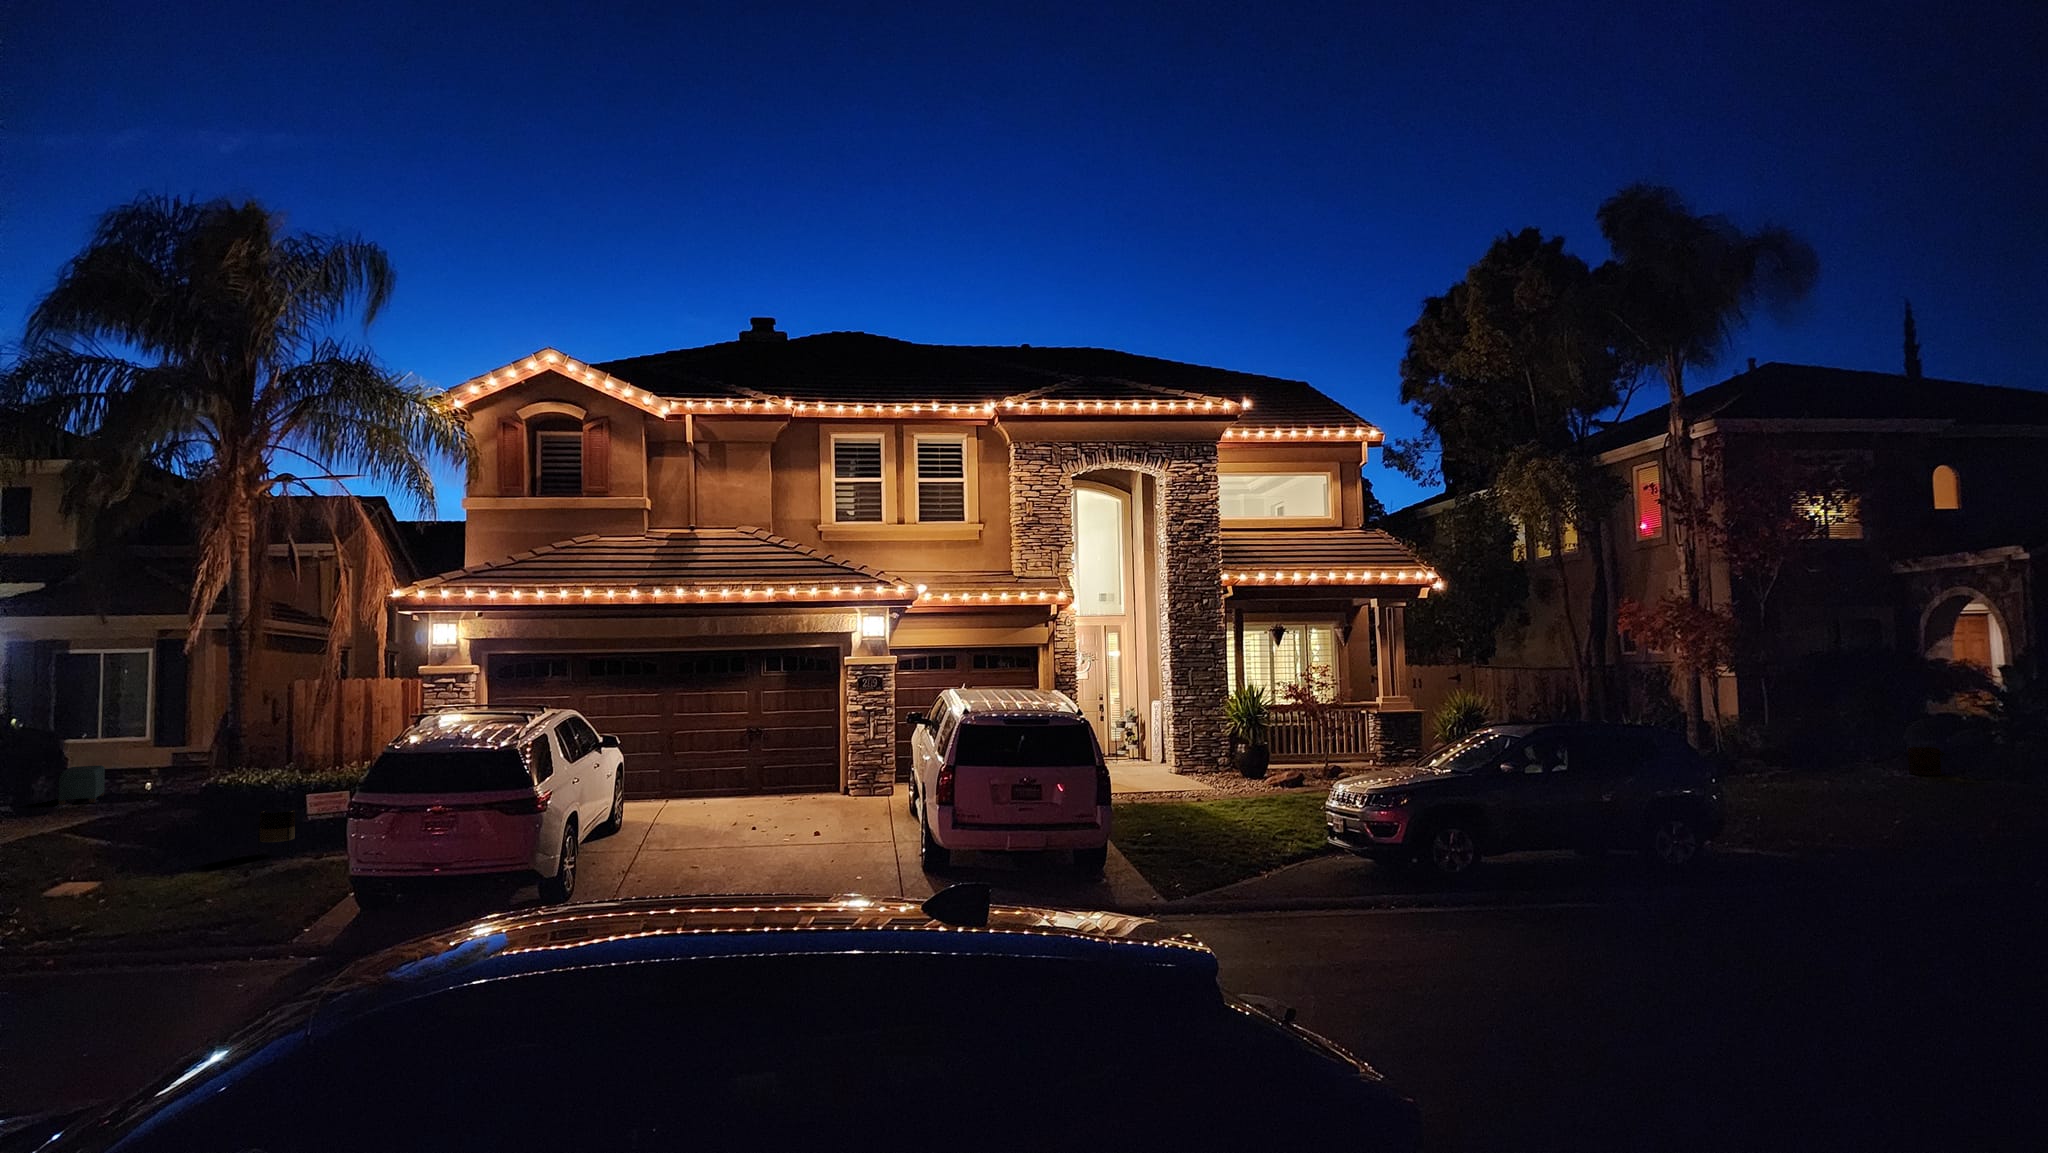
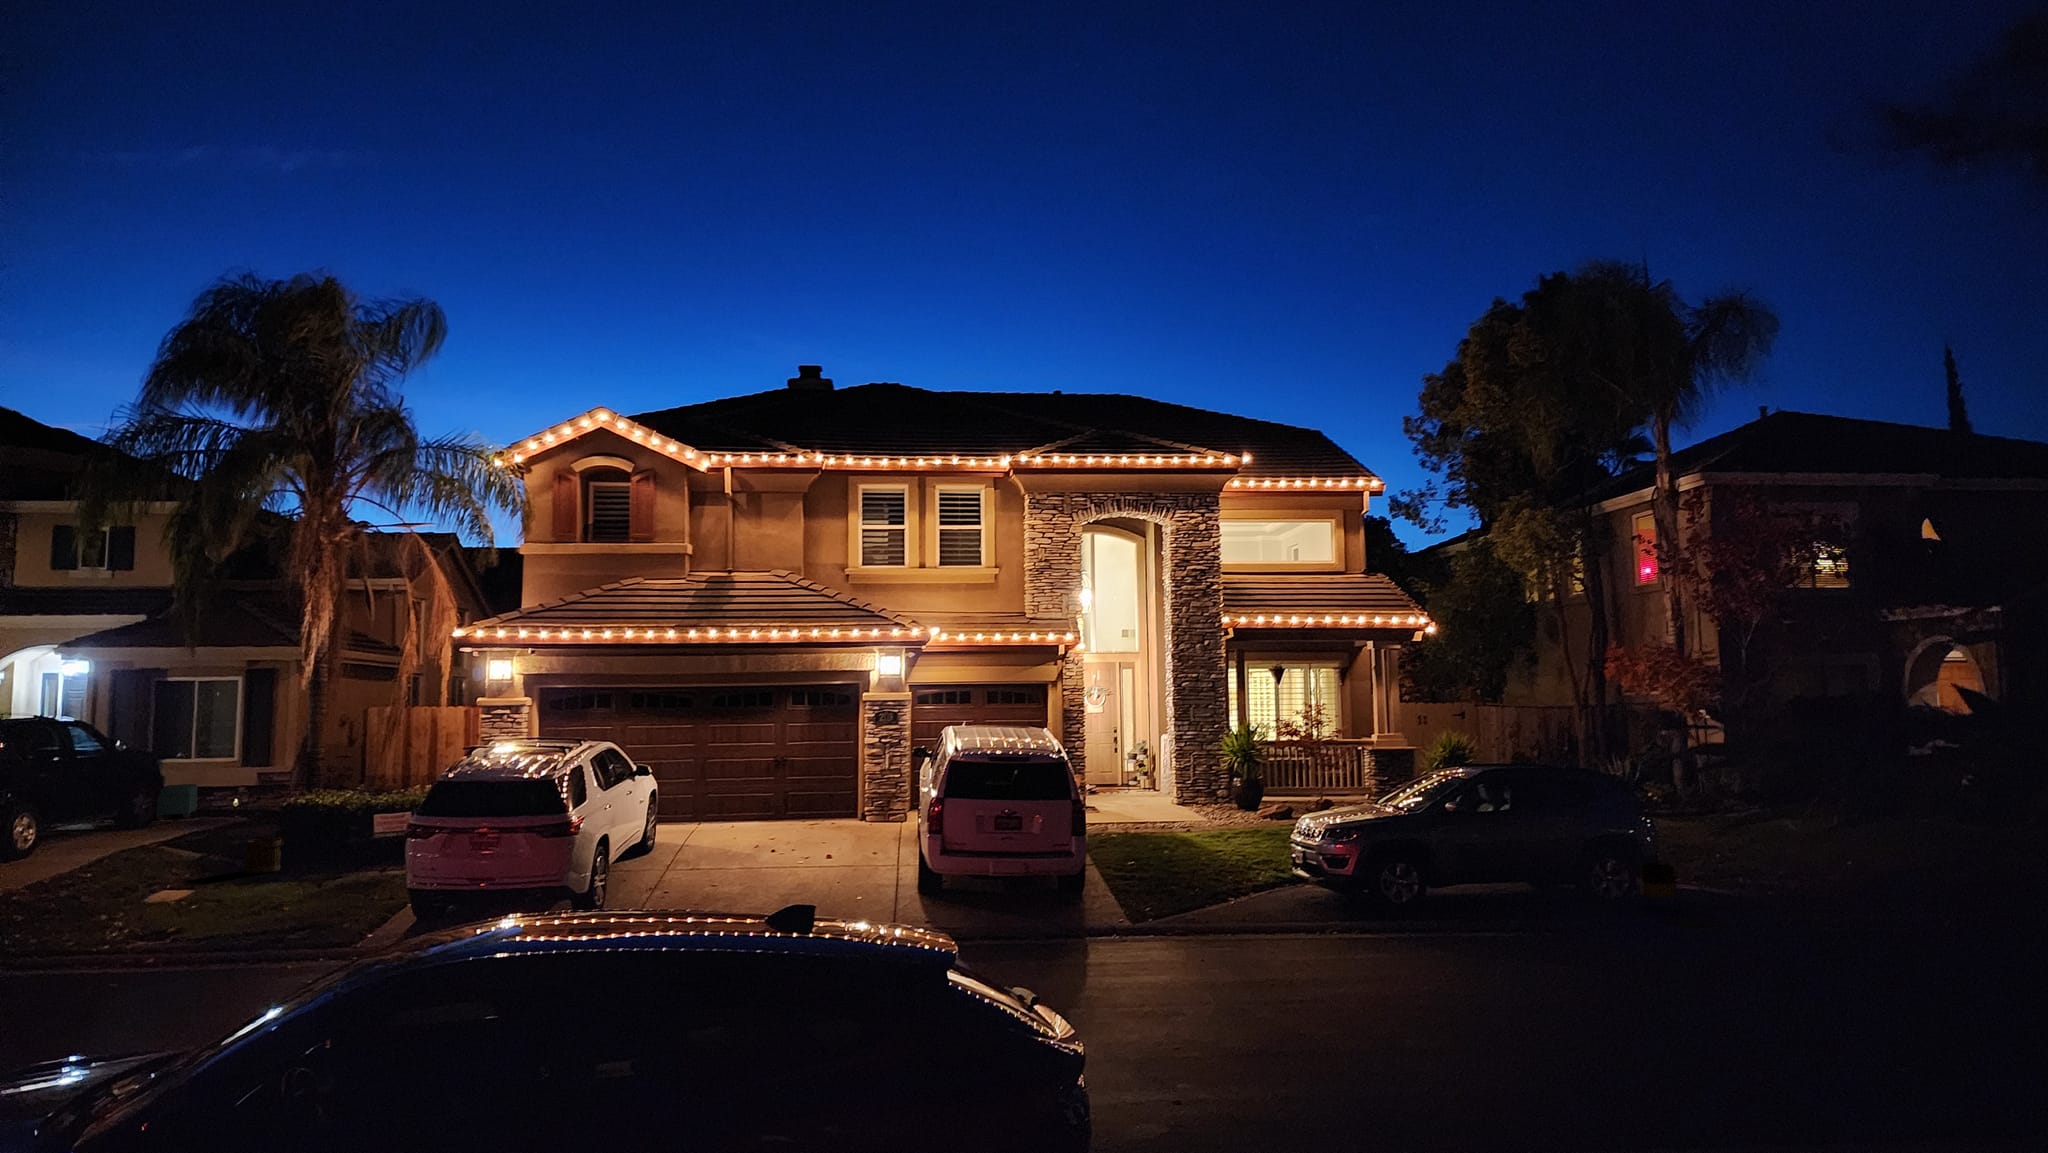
bucket: present [1908,746,1945,775] -> present [244,837,284,873]
planter: present [258,810,295,854] -> present [1640,863,1676,898]

